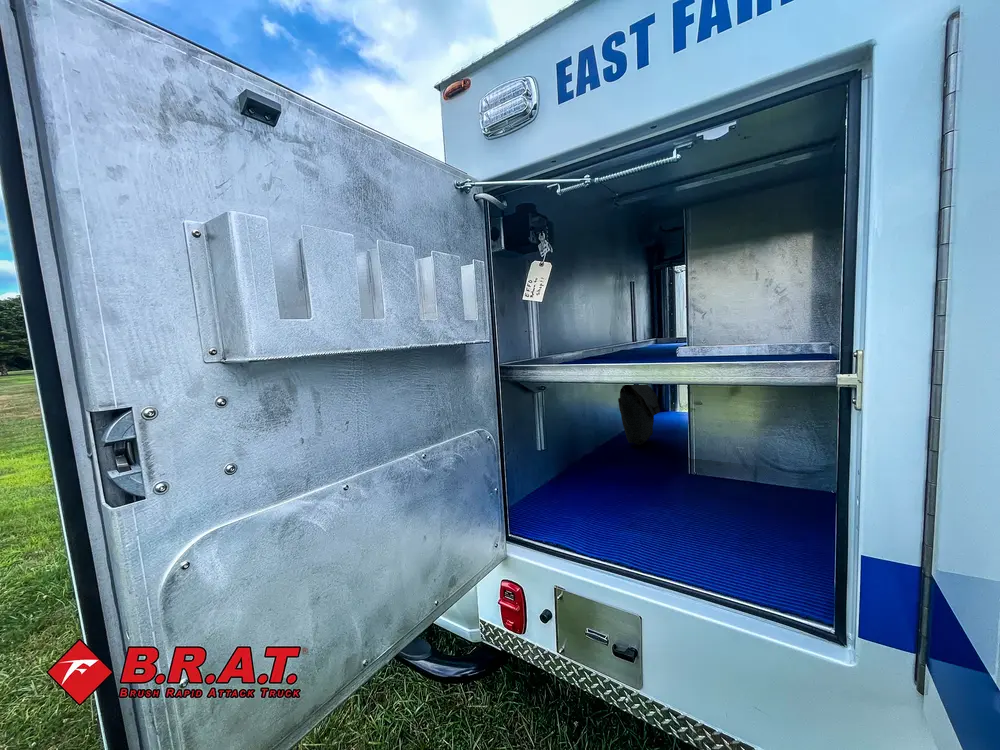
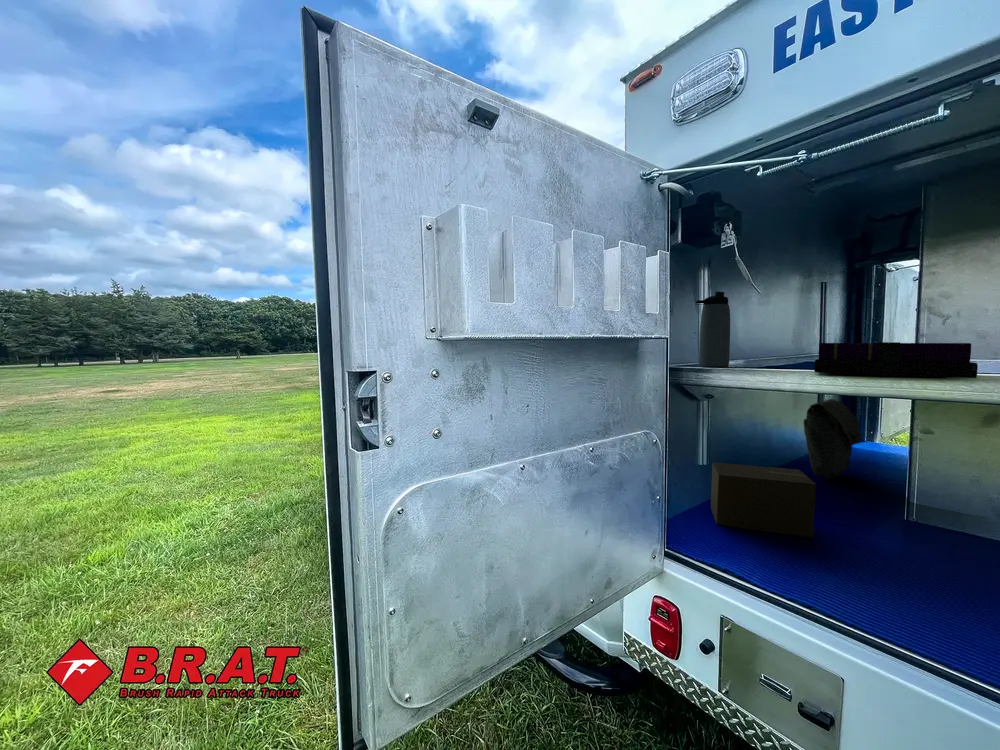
thermos bottle: none [522,294,554,361] -> present [696,292,730,367]
notebook: none [613,334,719,363] -> present [814,342,978,378]
cardboard box: none [548,443,627,502] -> present [711,462,816,538]

